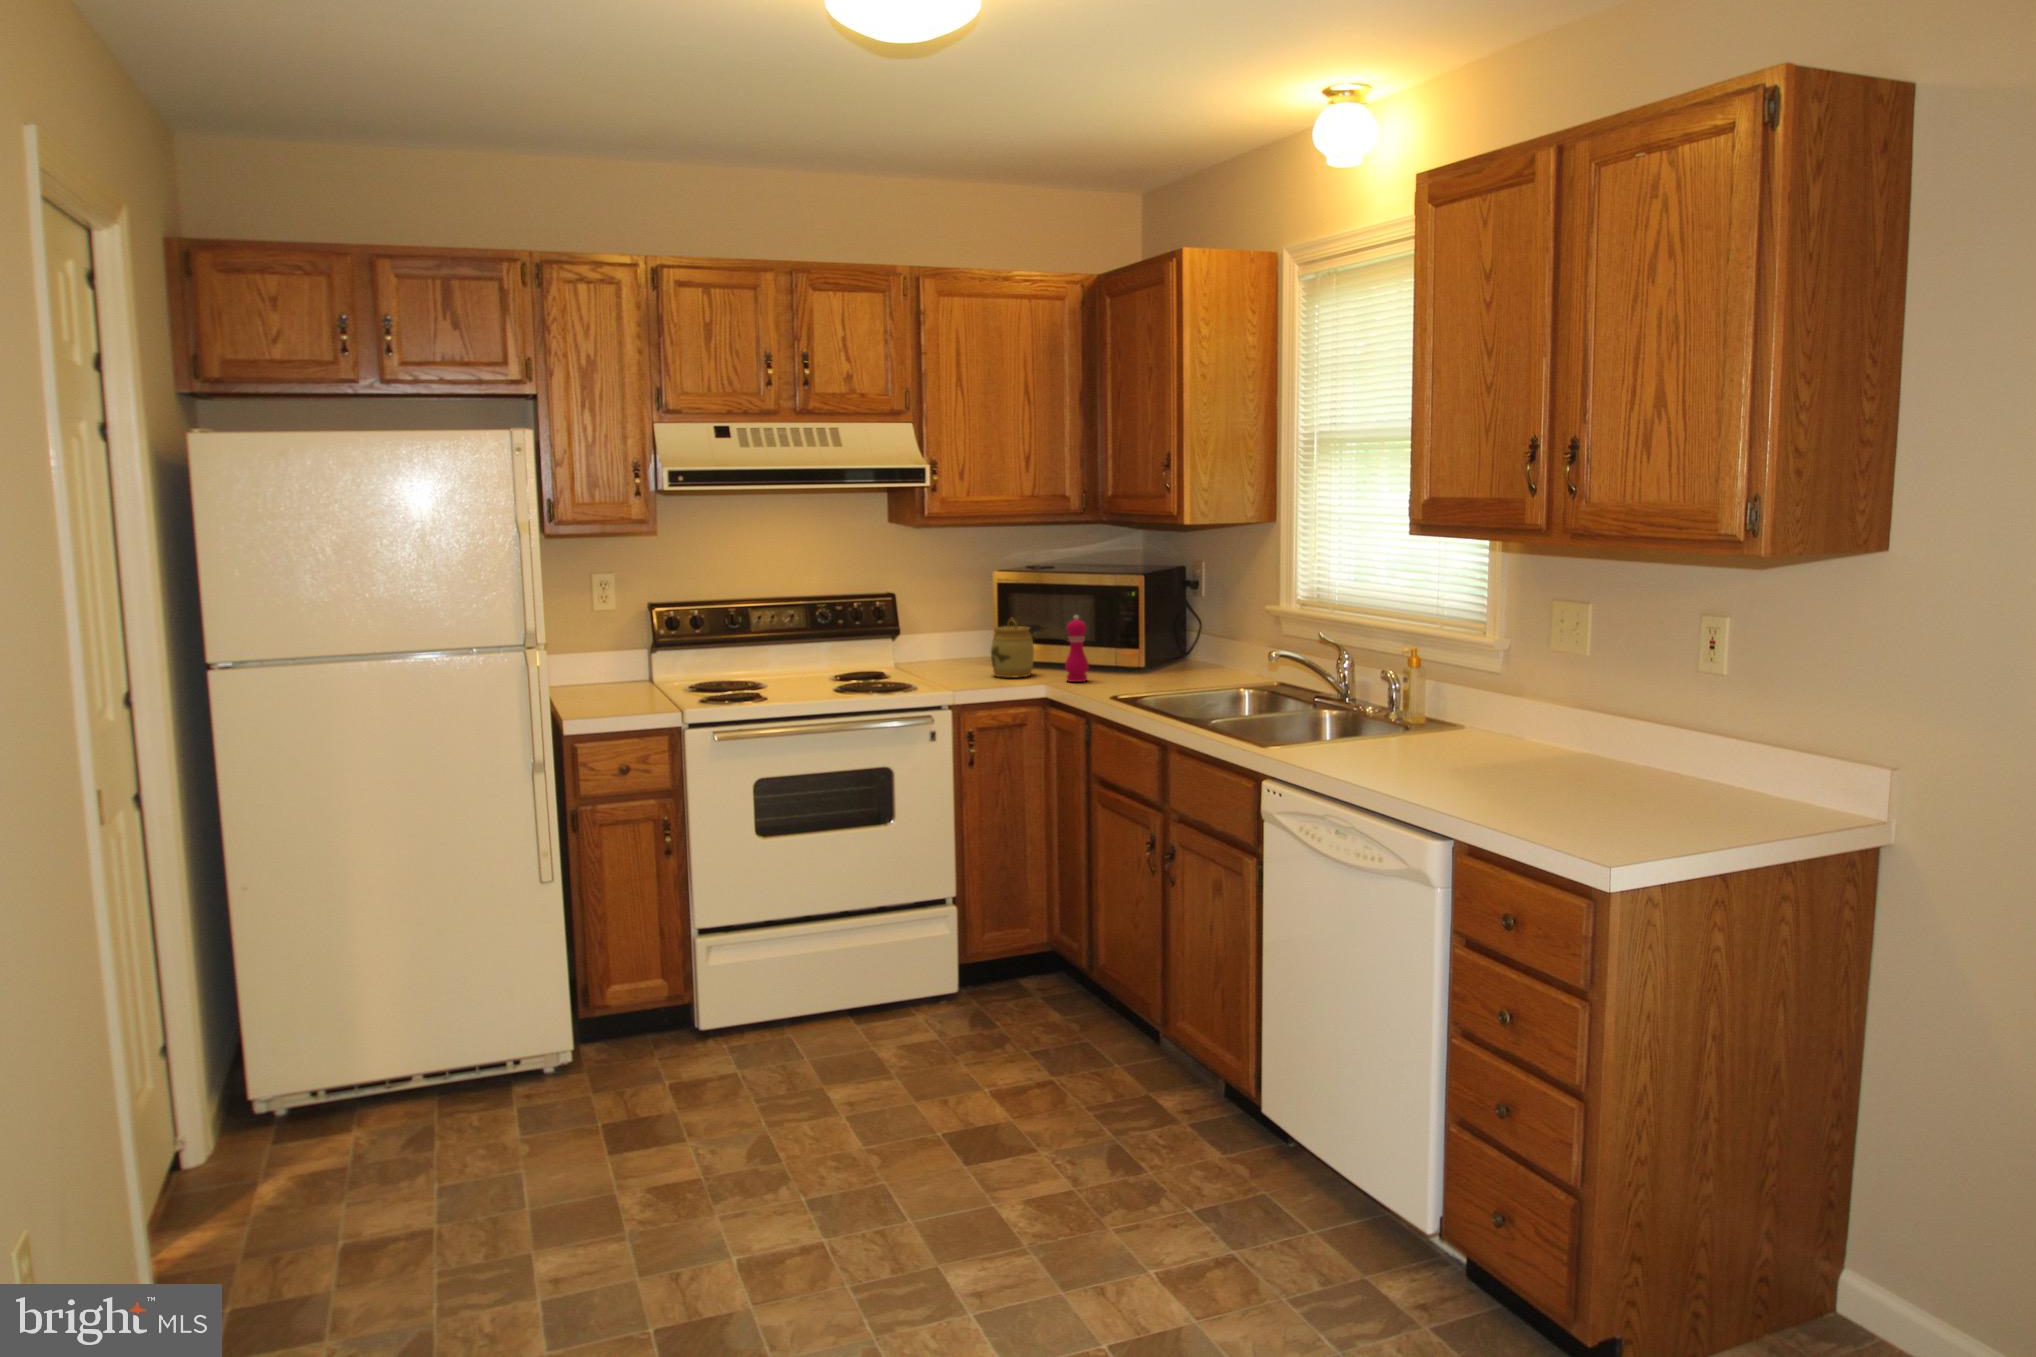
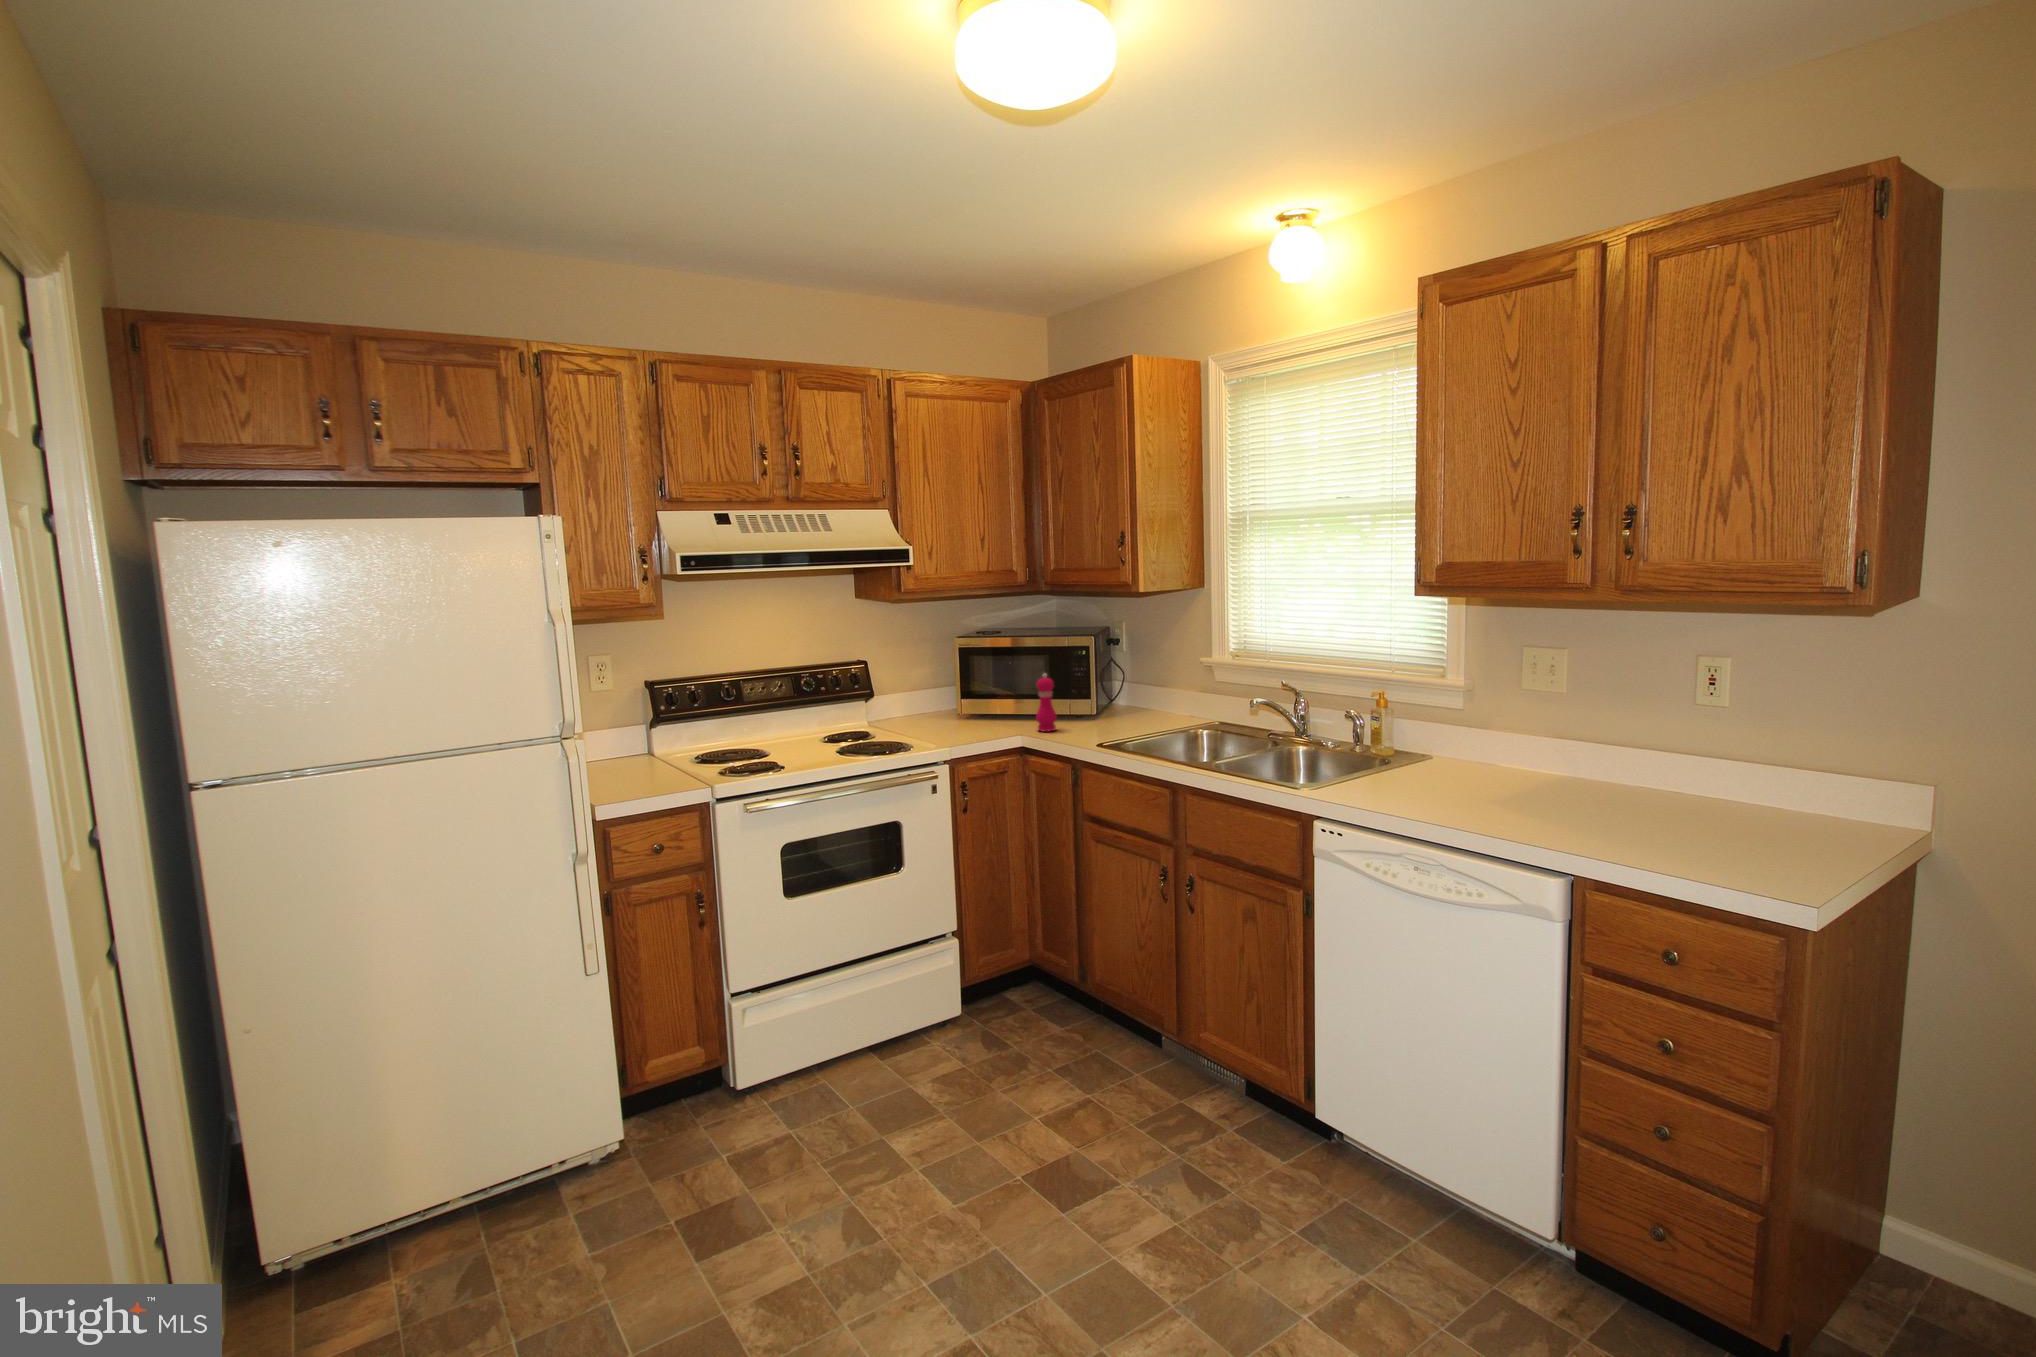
jar: present [991,618,1034,678] -> none [965,678,1003,731]

